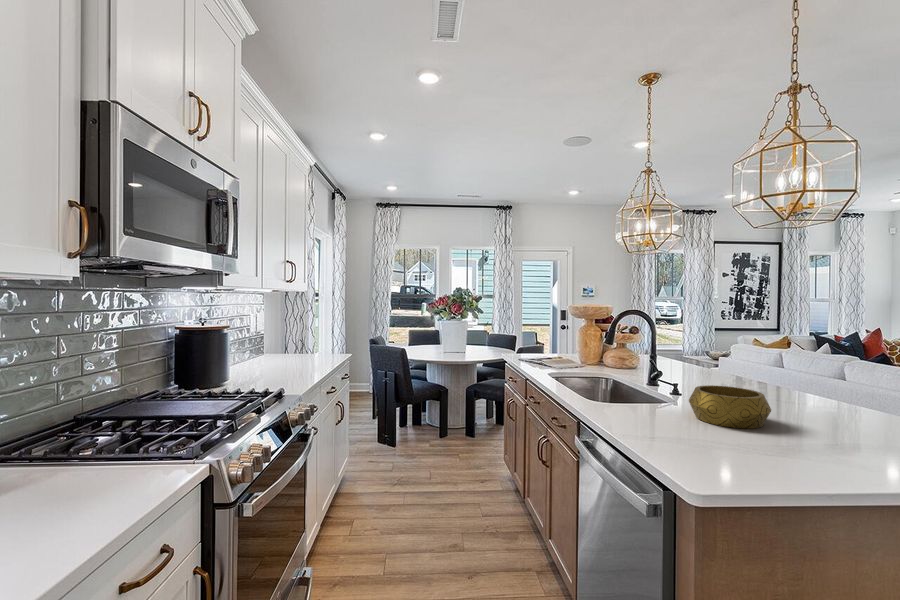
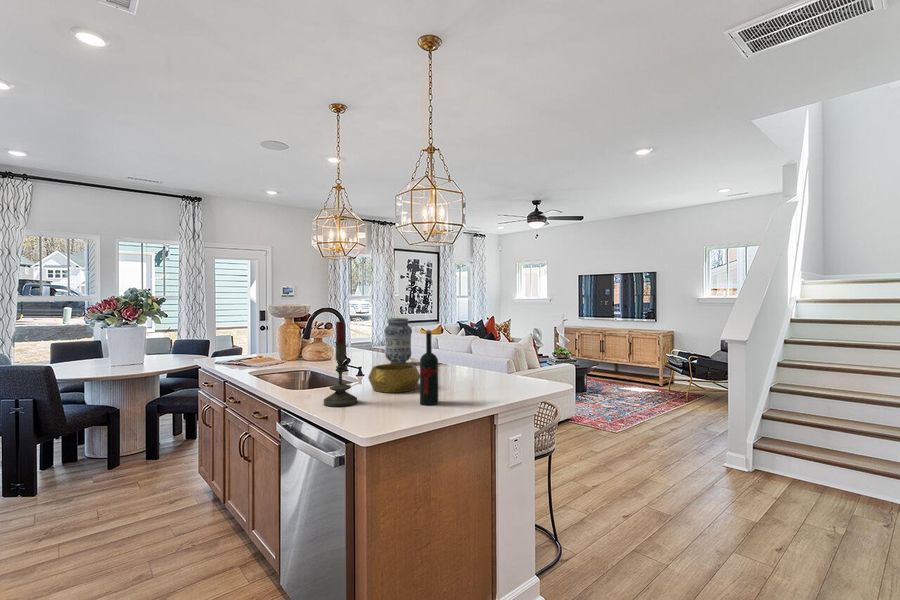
candle: none [629,324,675,435] -> present [324,321,357,407]
vase: none [708,325,750,387] -> present [385,318,412,364]
wine bottle: none [776,347,812,461] -> present [420,330,438,405]

